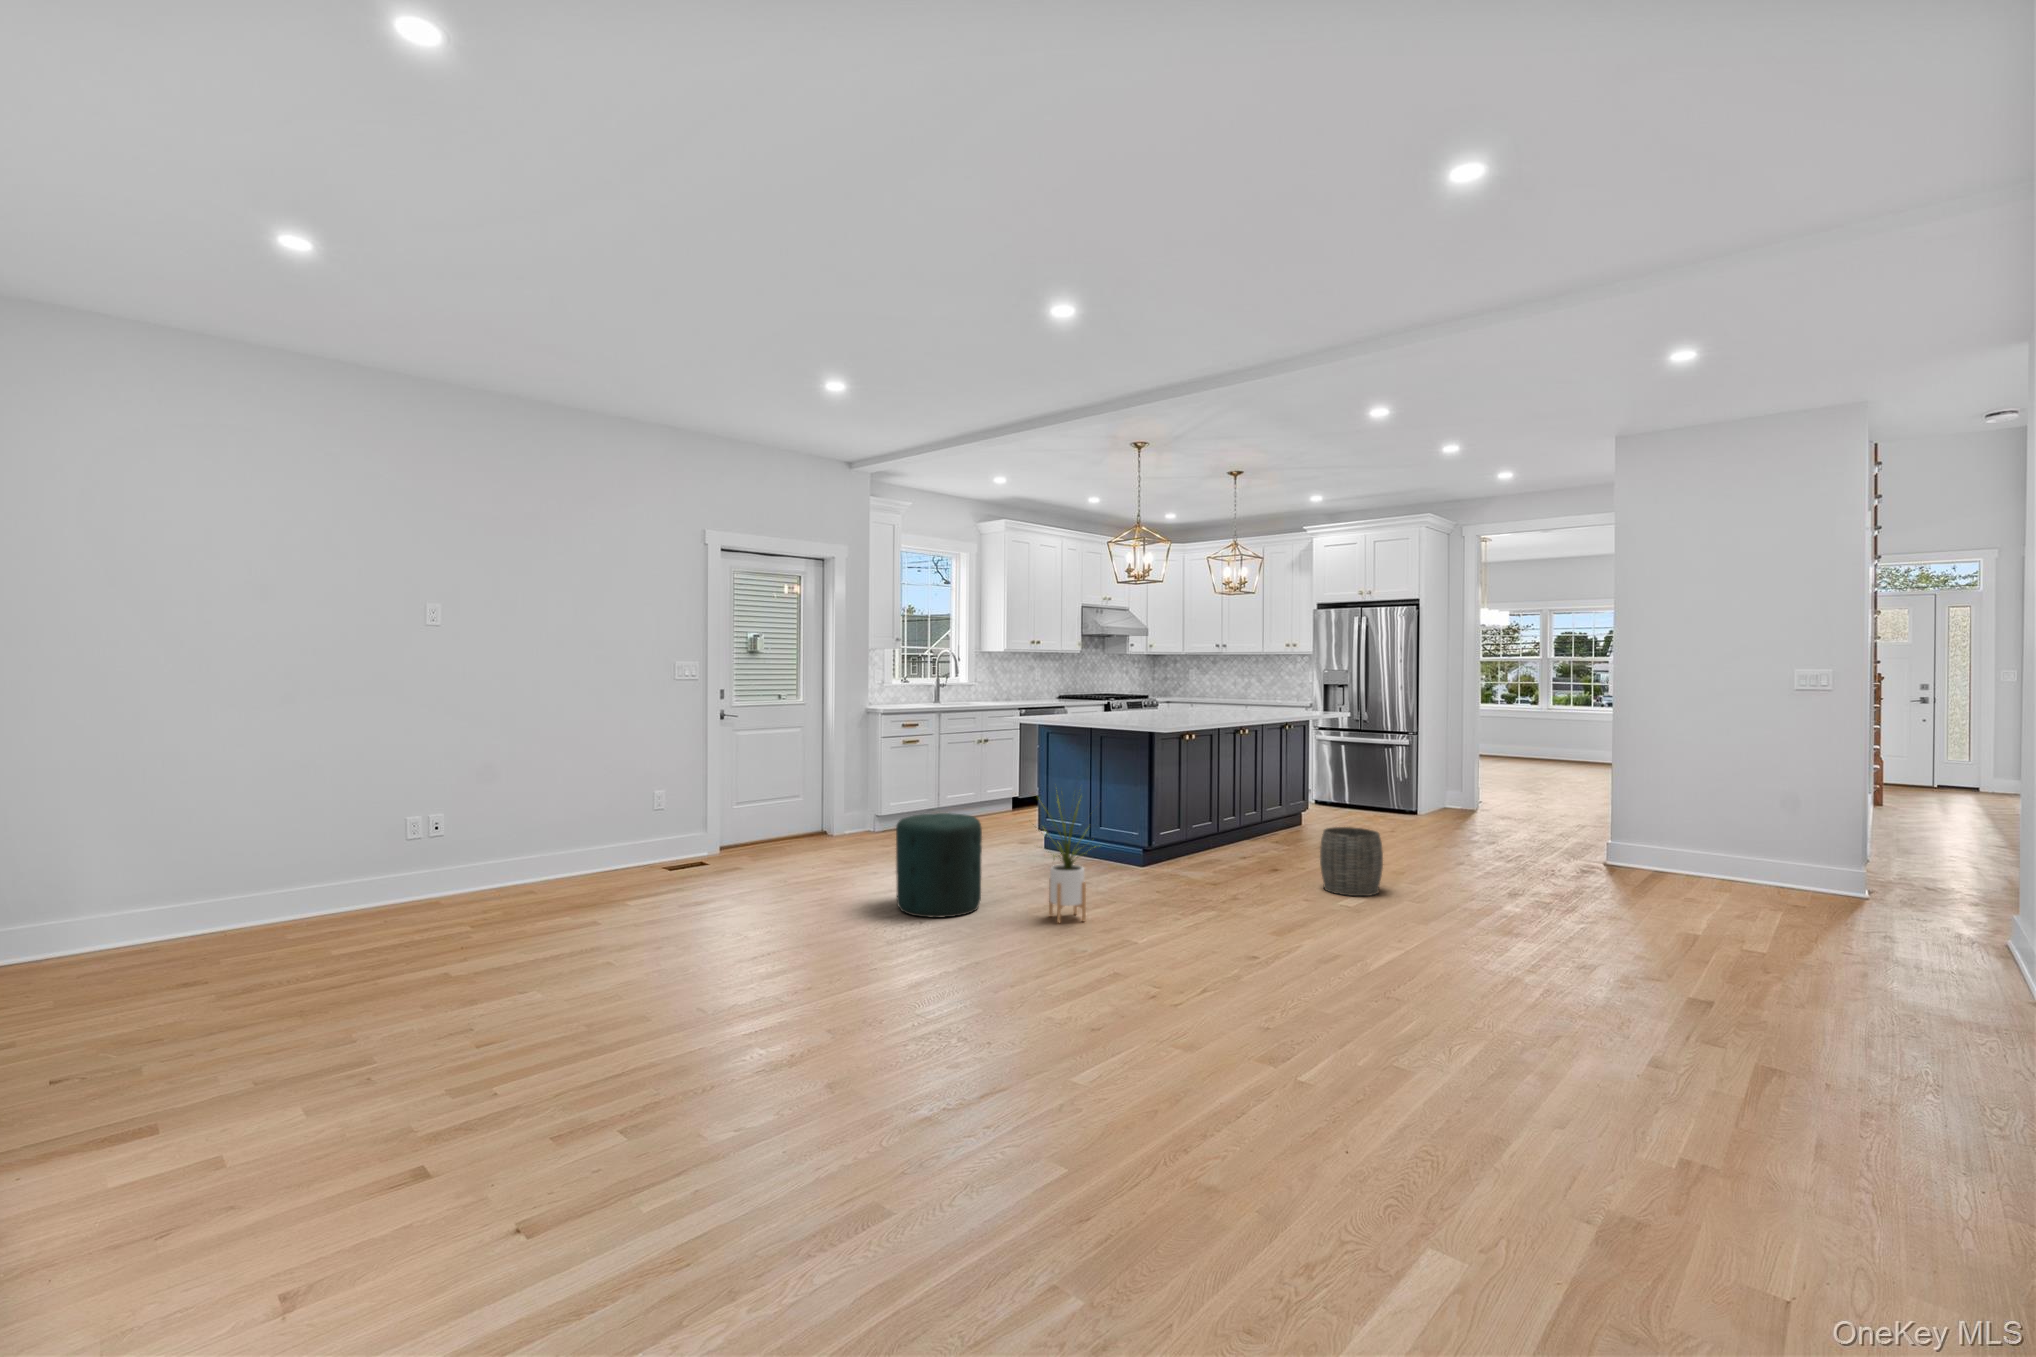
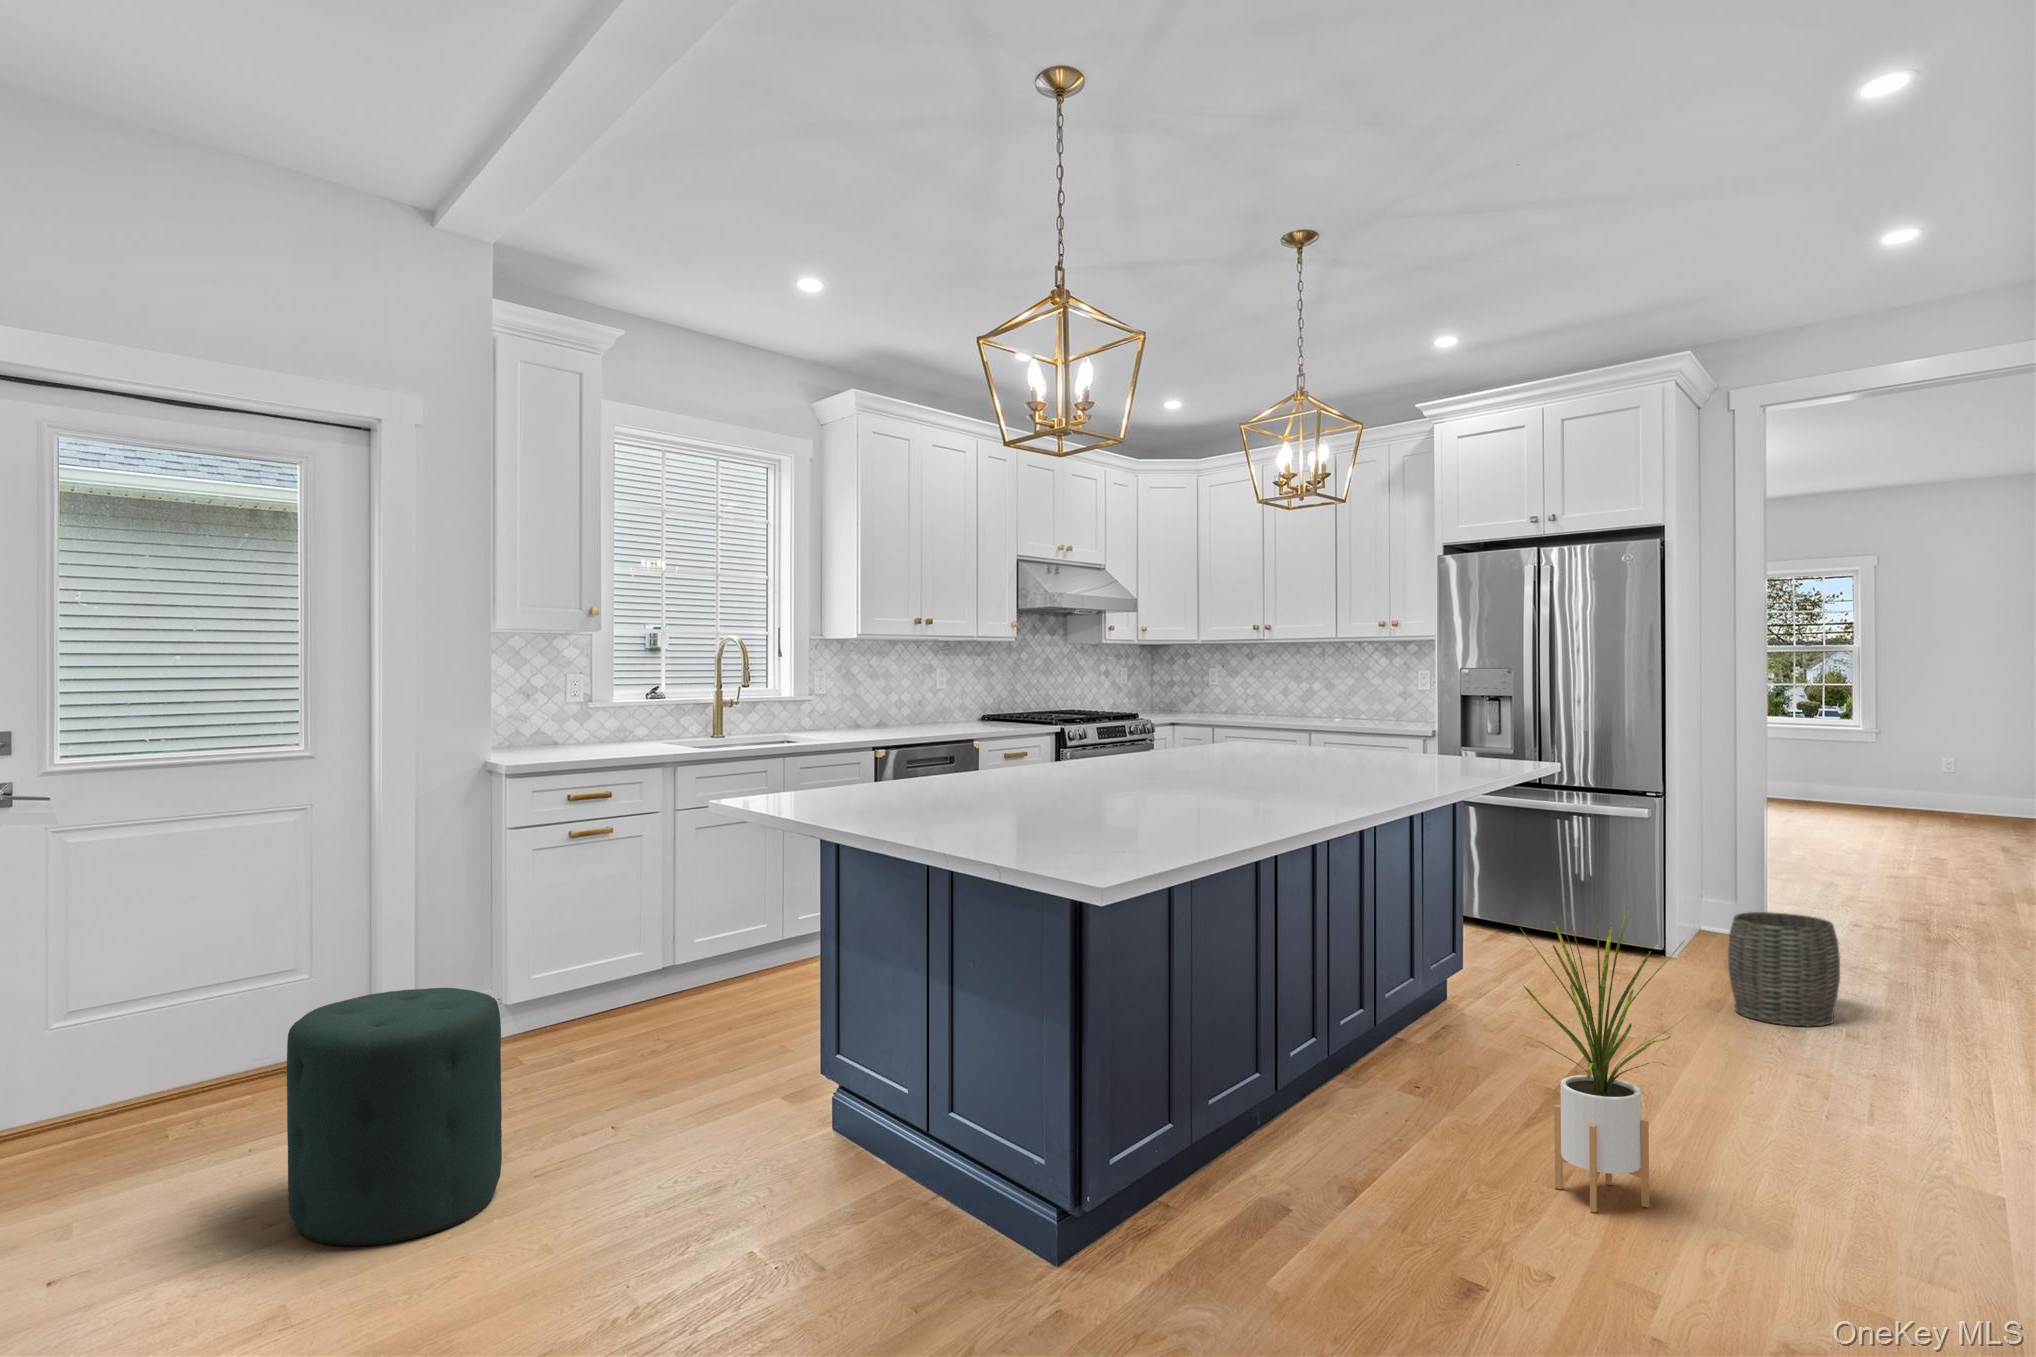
house plant: present [1049,795,1086,923] -> present [1521,904,1684,1212]
woven basket: present [1320,827,1383,896] -> present [1728,912,1840,1026]

